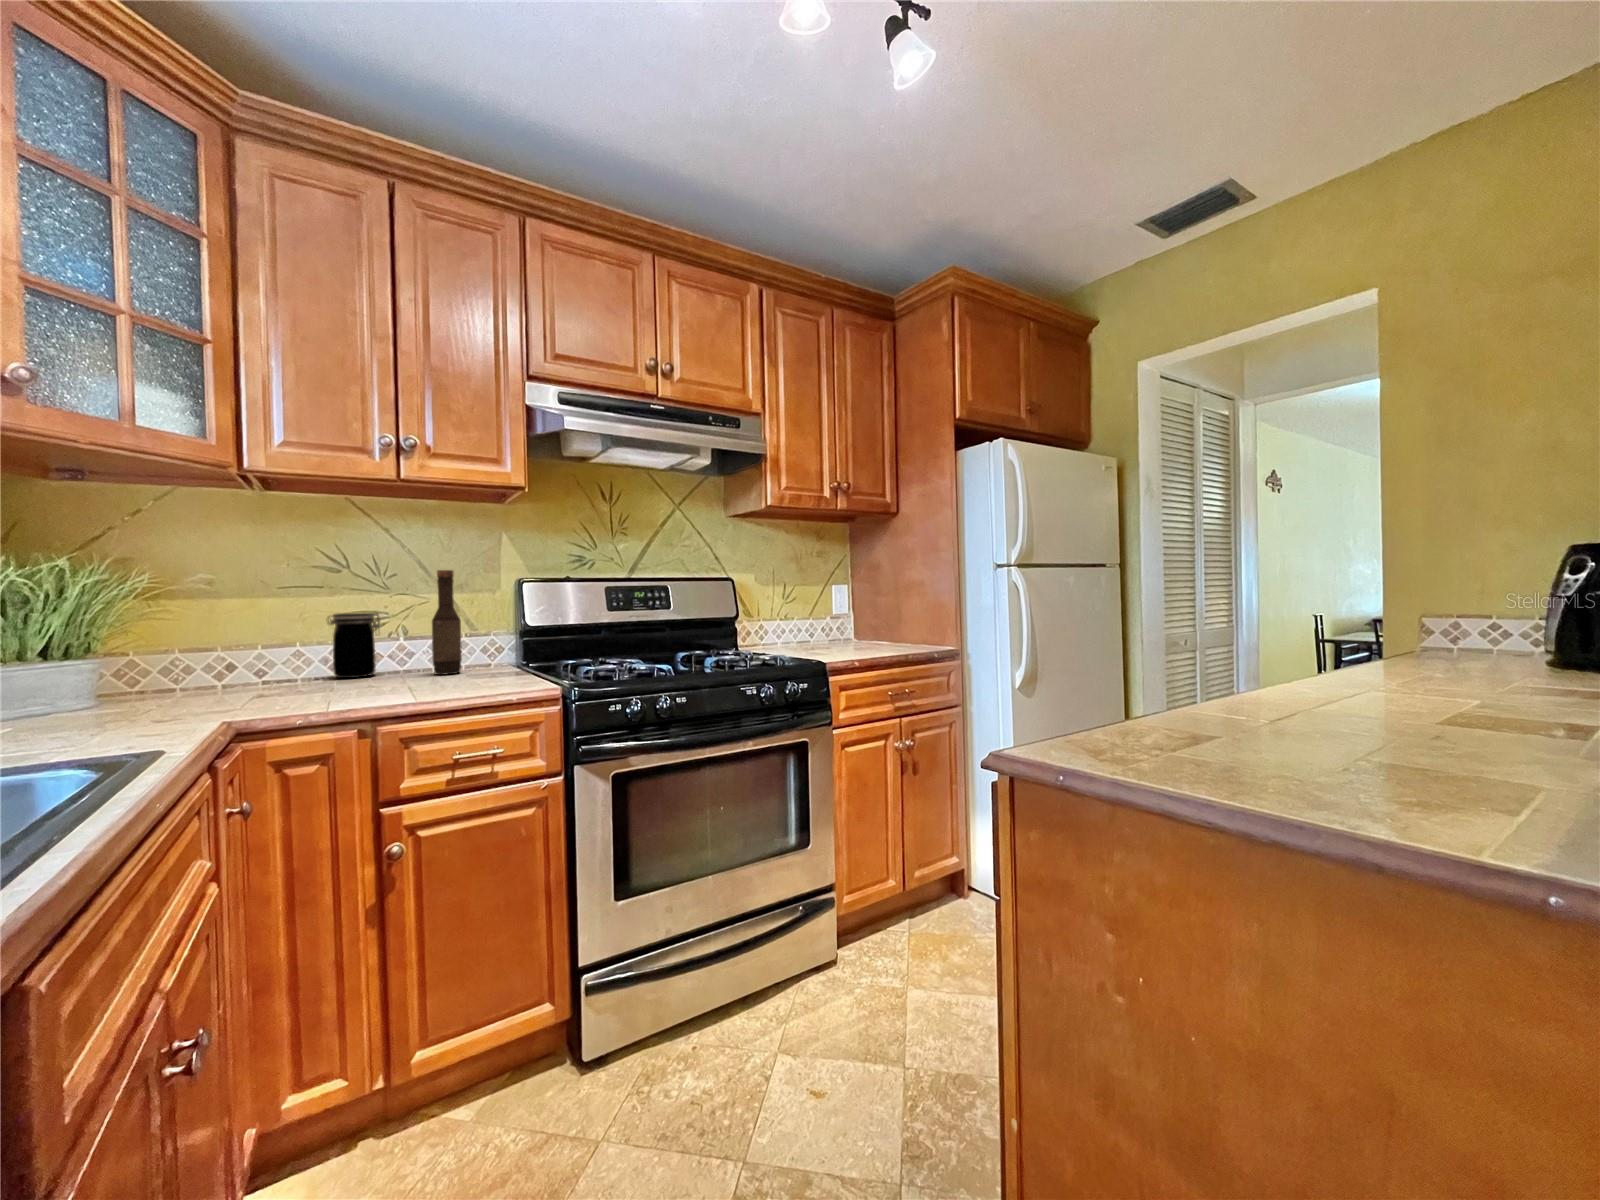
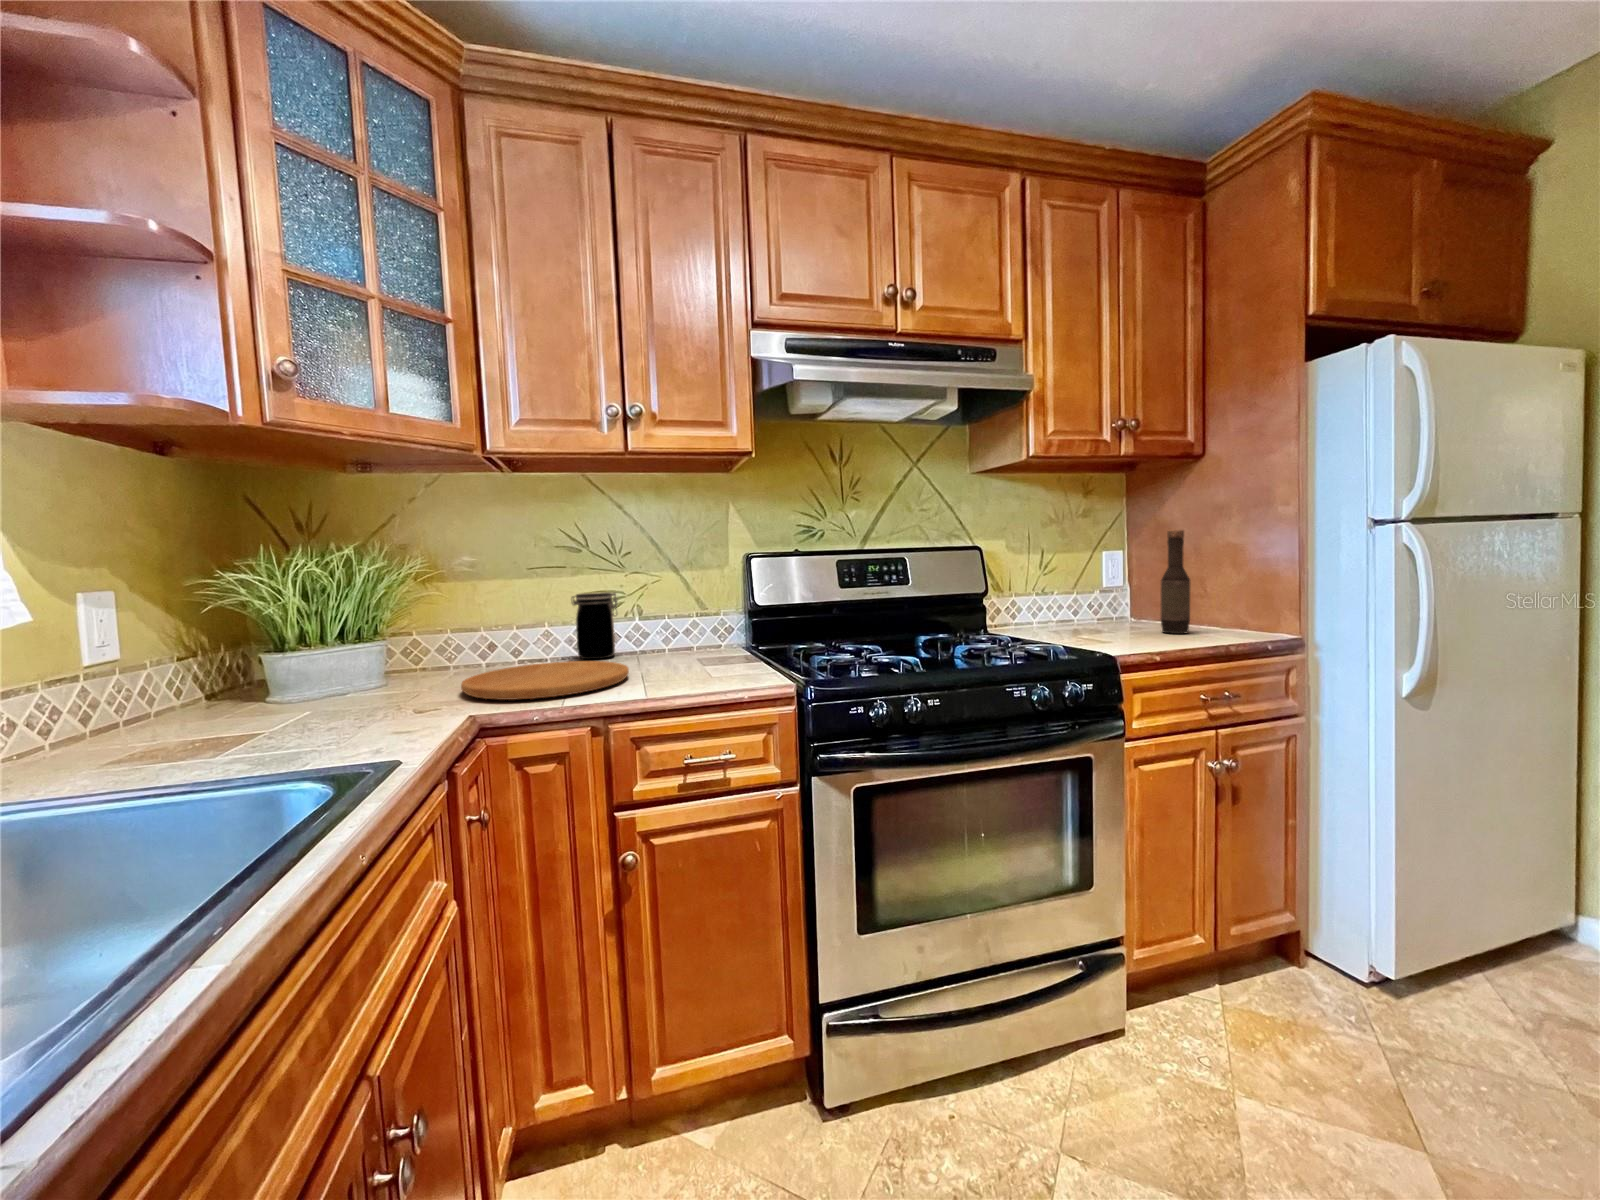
bottle: present [432,570,462,675] -> present [1161,530,1190,634]
cutting board: none [205,677,395,709] -> present [461,661,629,700]

